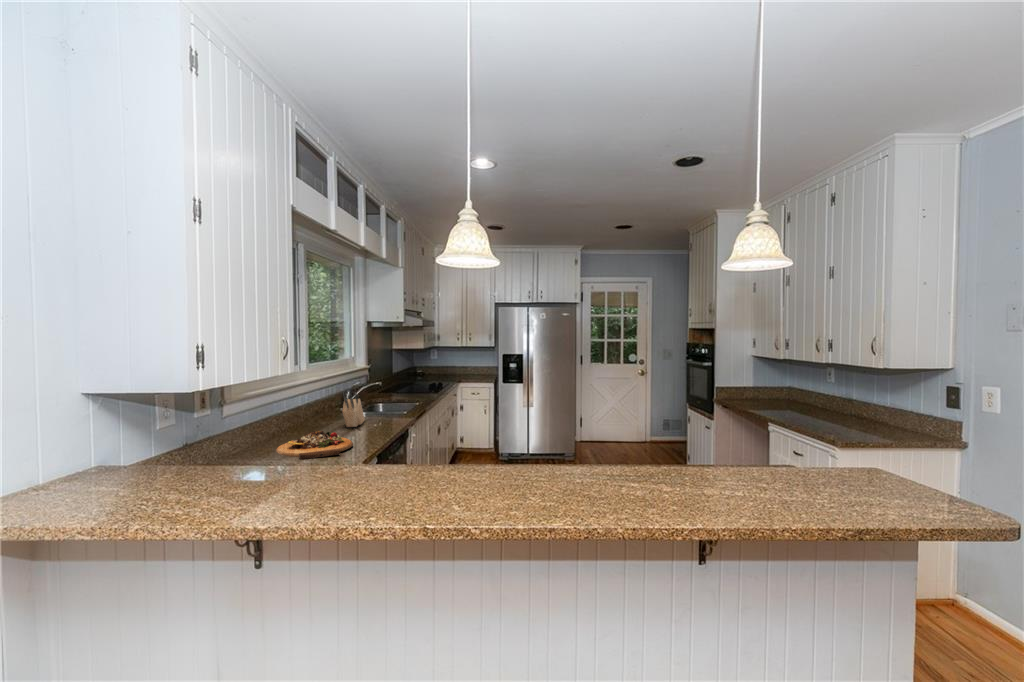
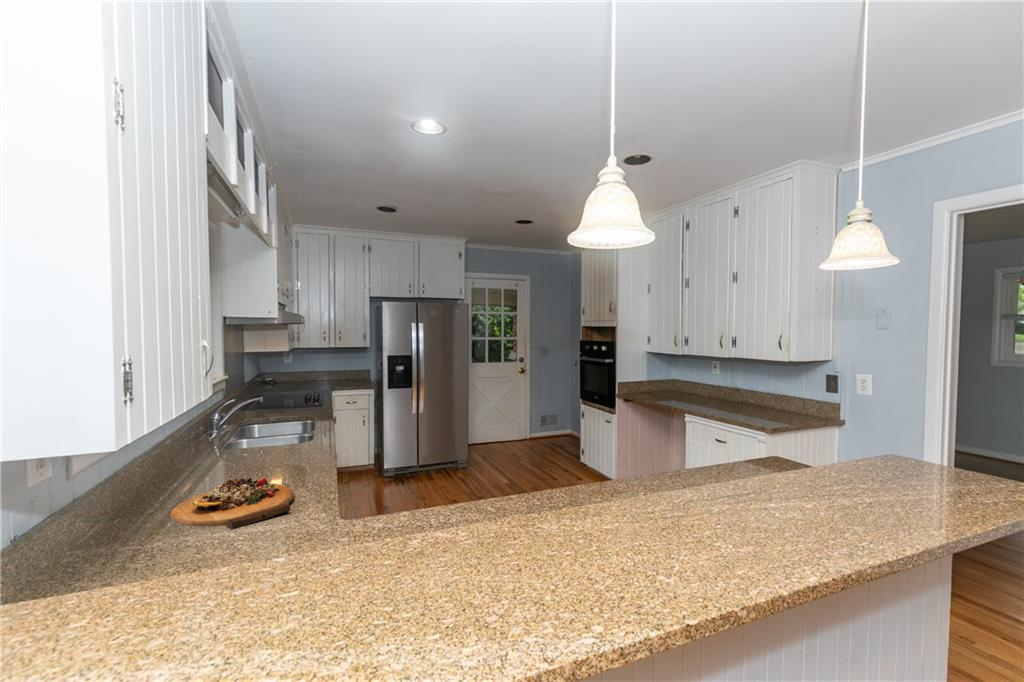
knife block: present [343,392,365,427] -> none [241,415,267,465]

